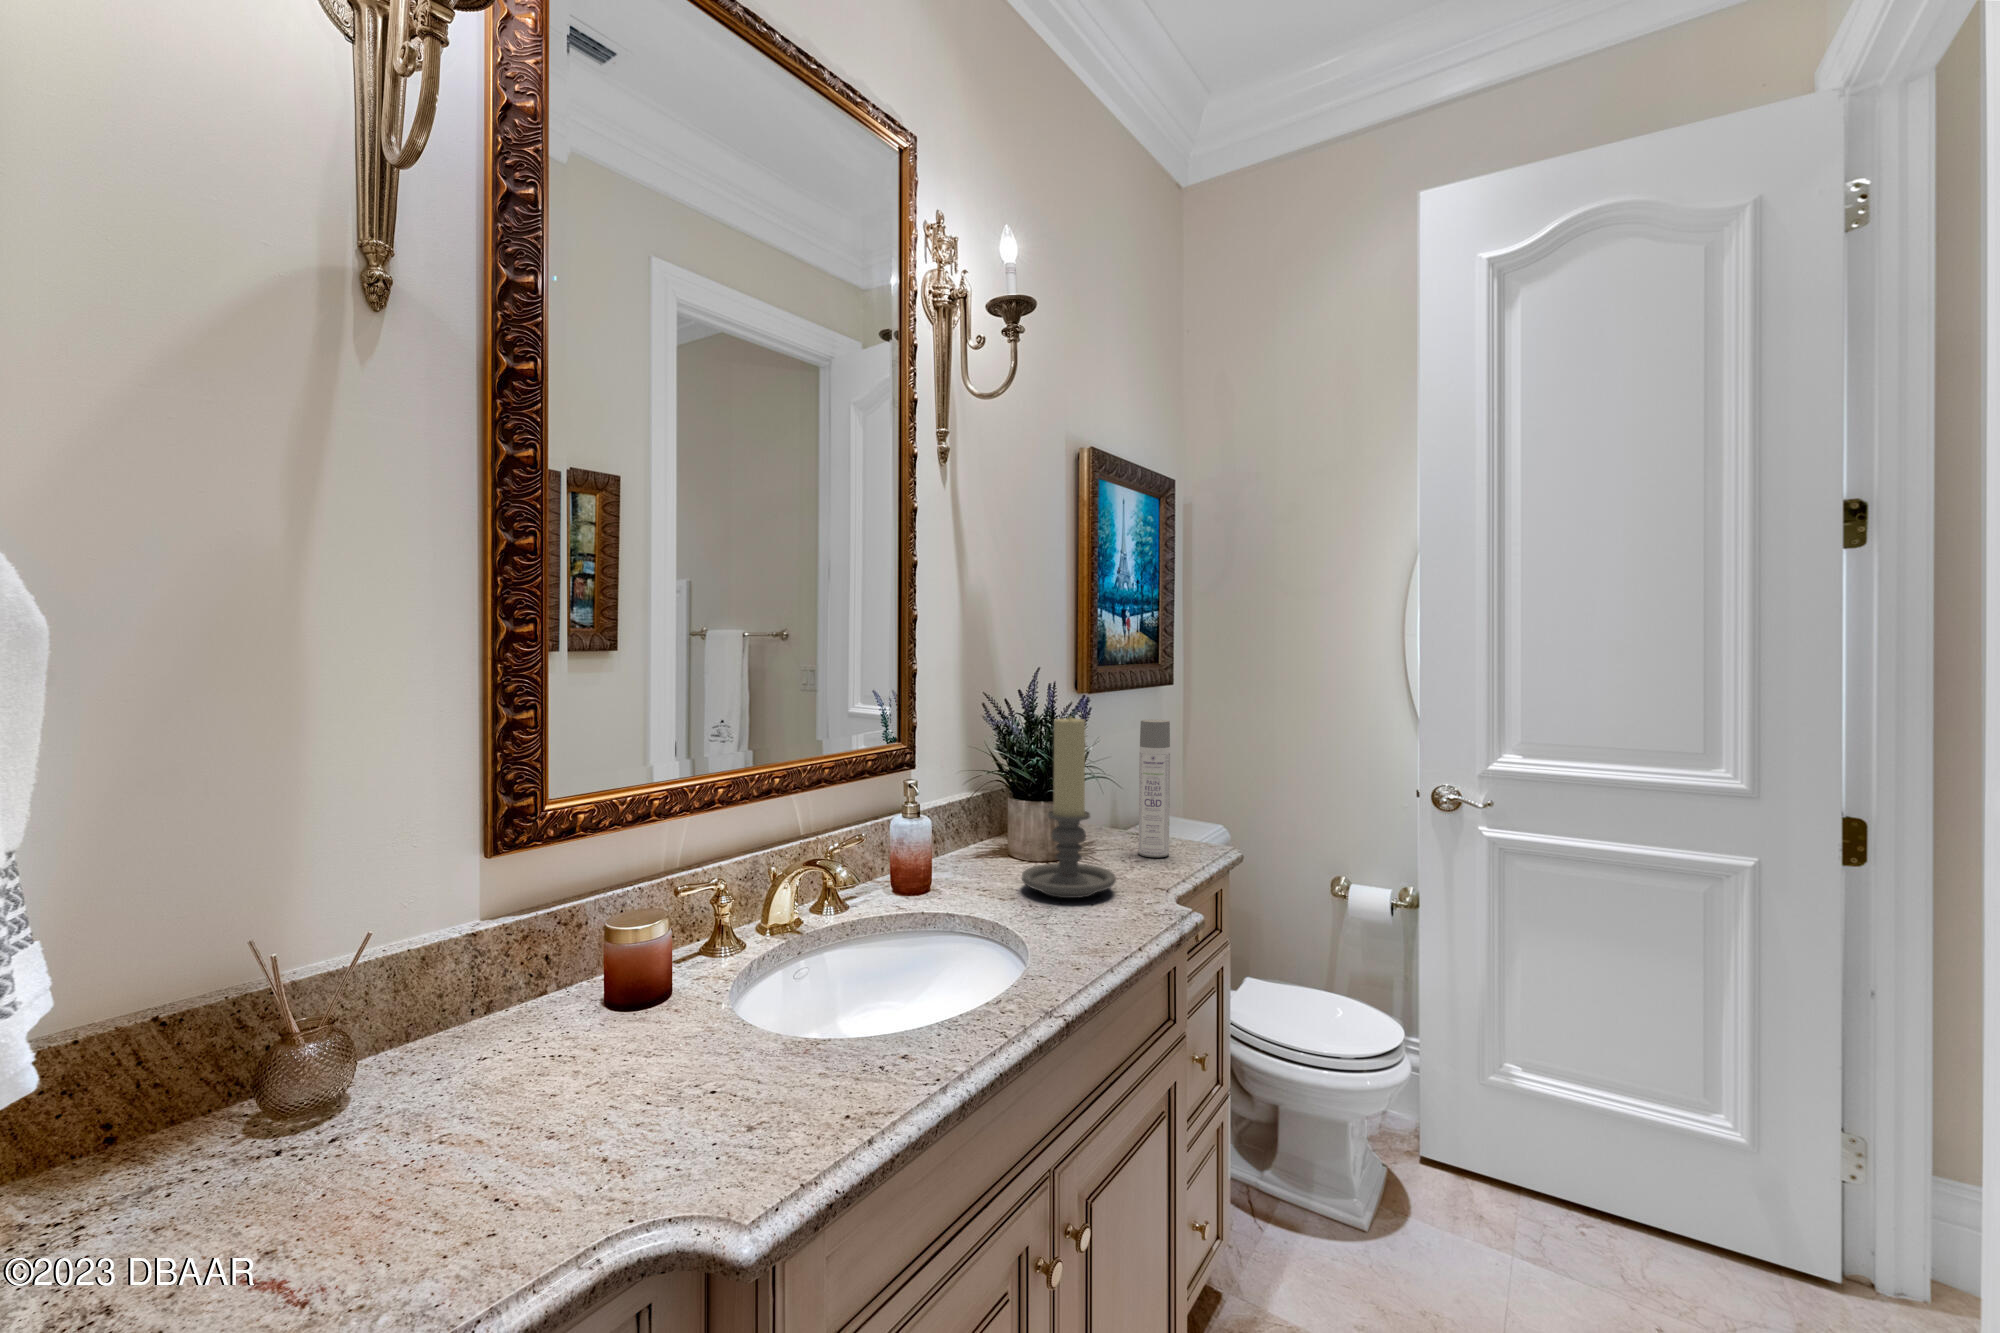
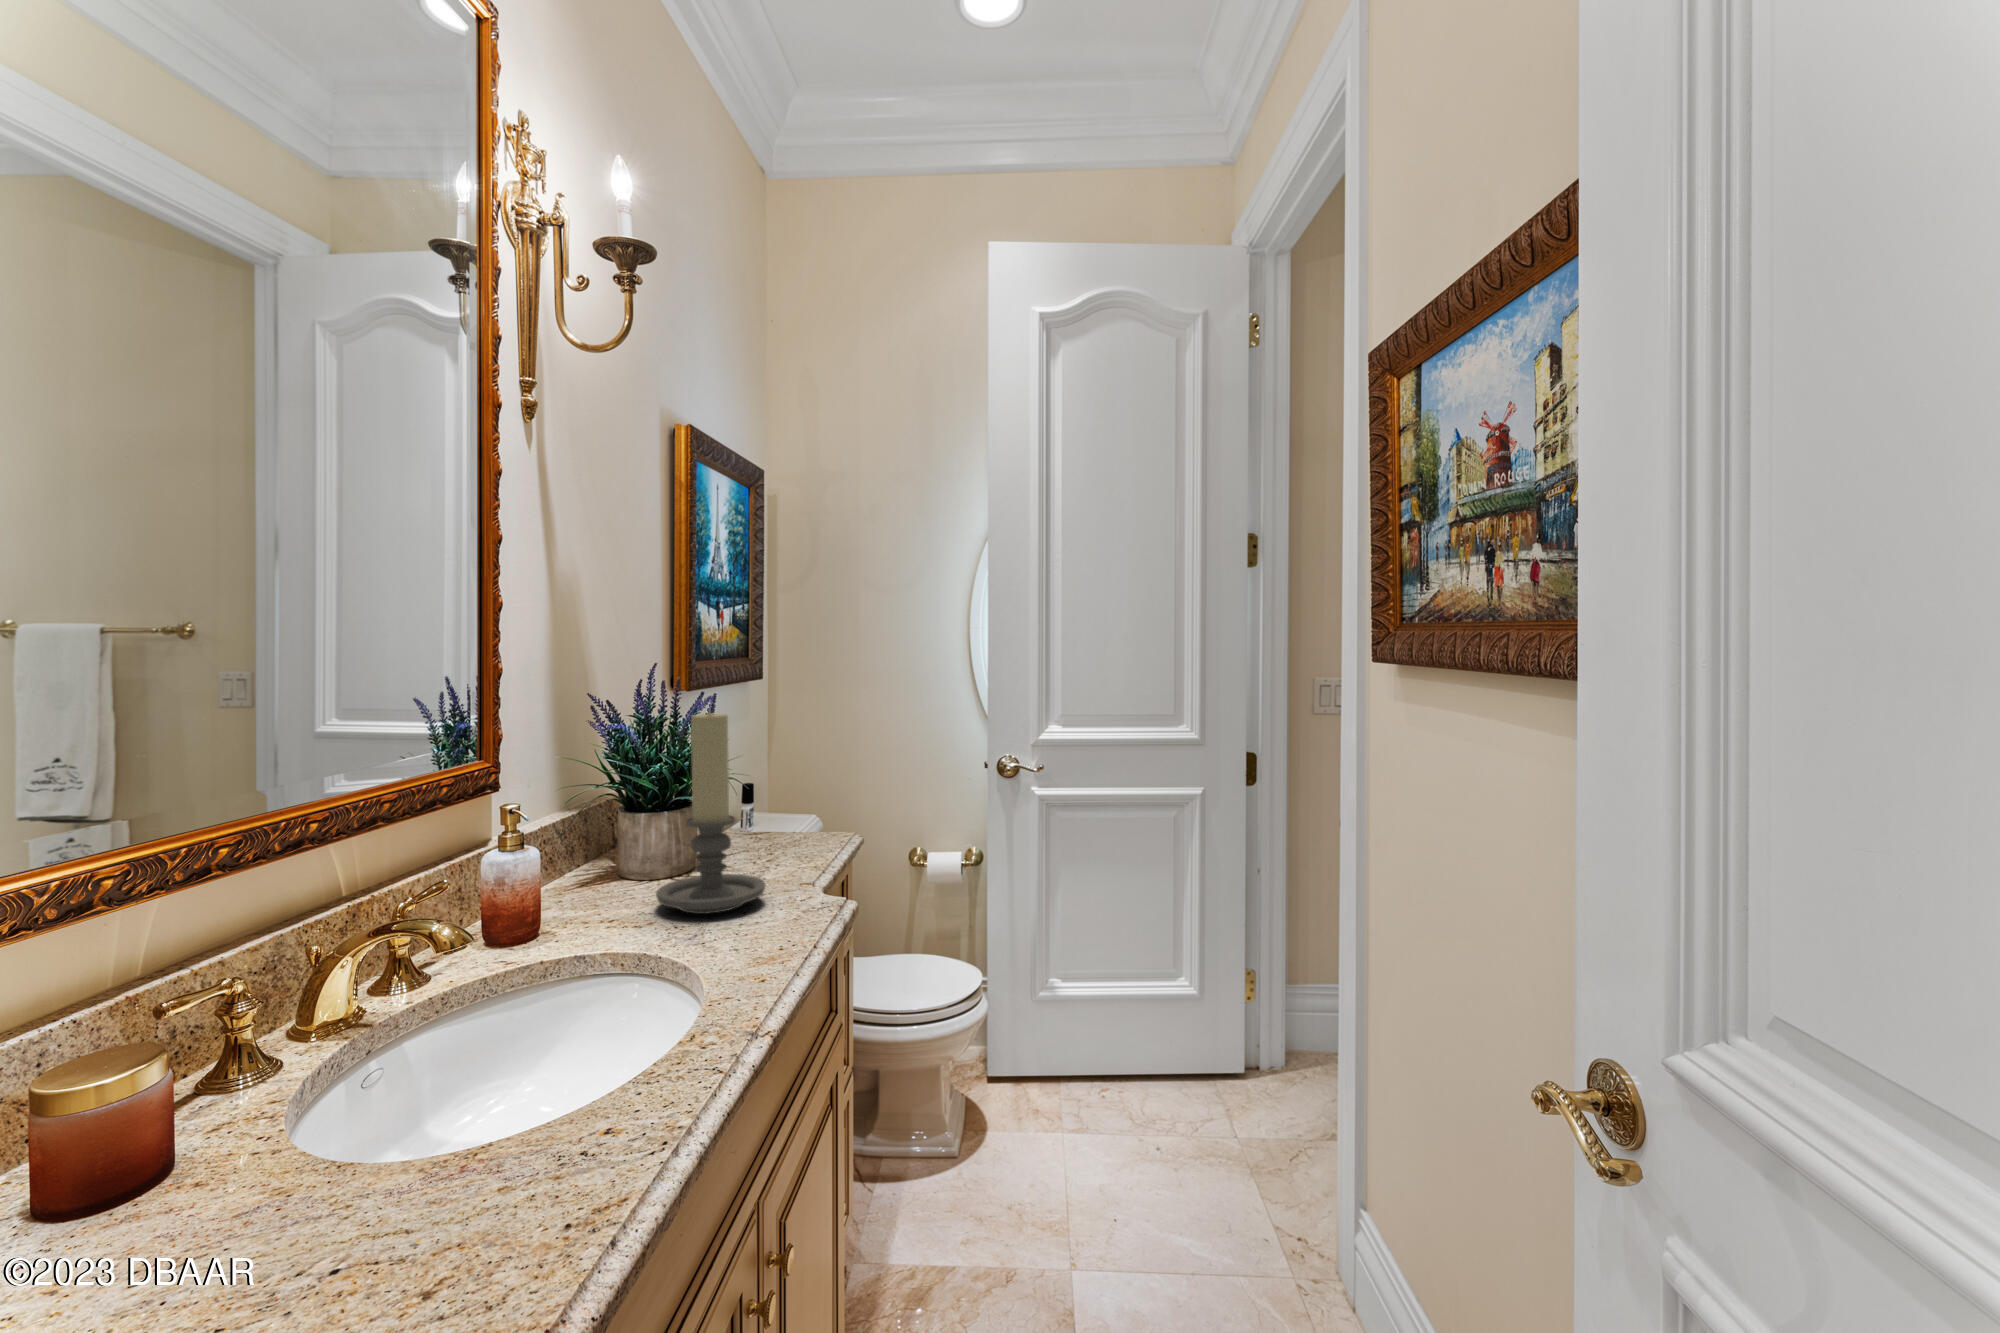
spray bottle: present [1139,719,1170,857] -> none [767,713,800,859]

